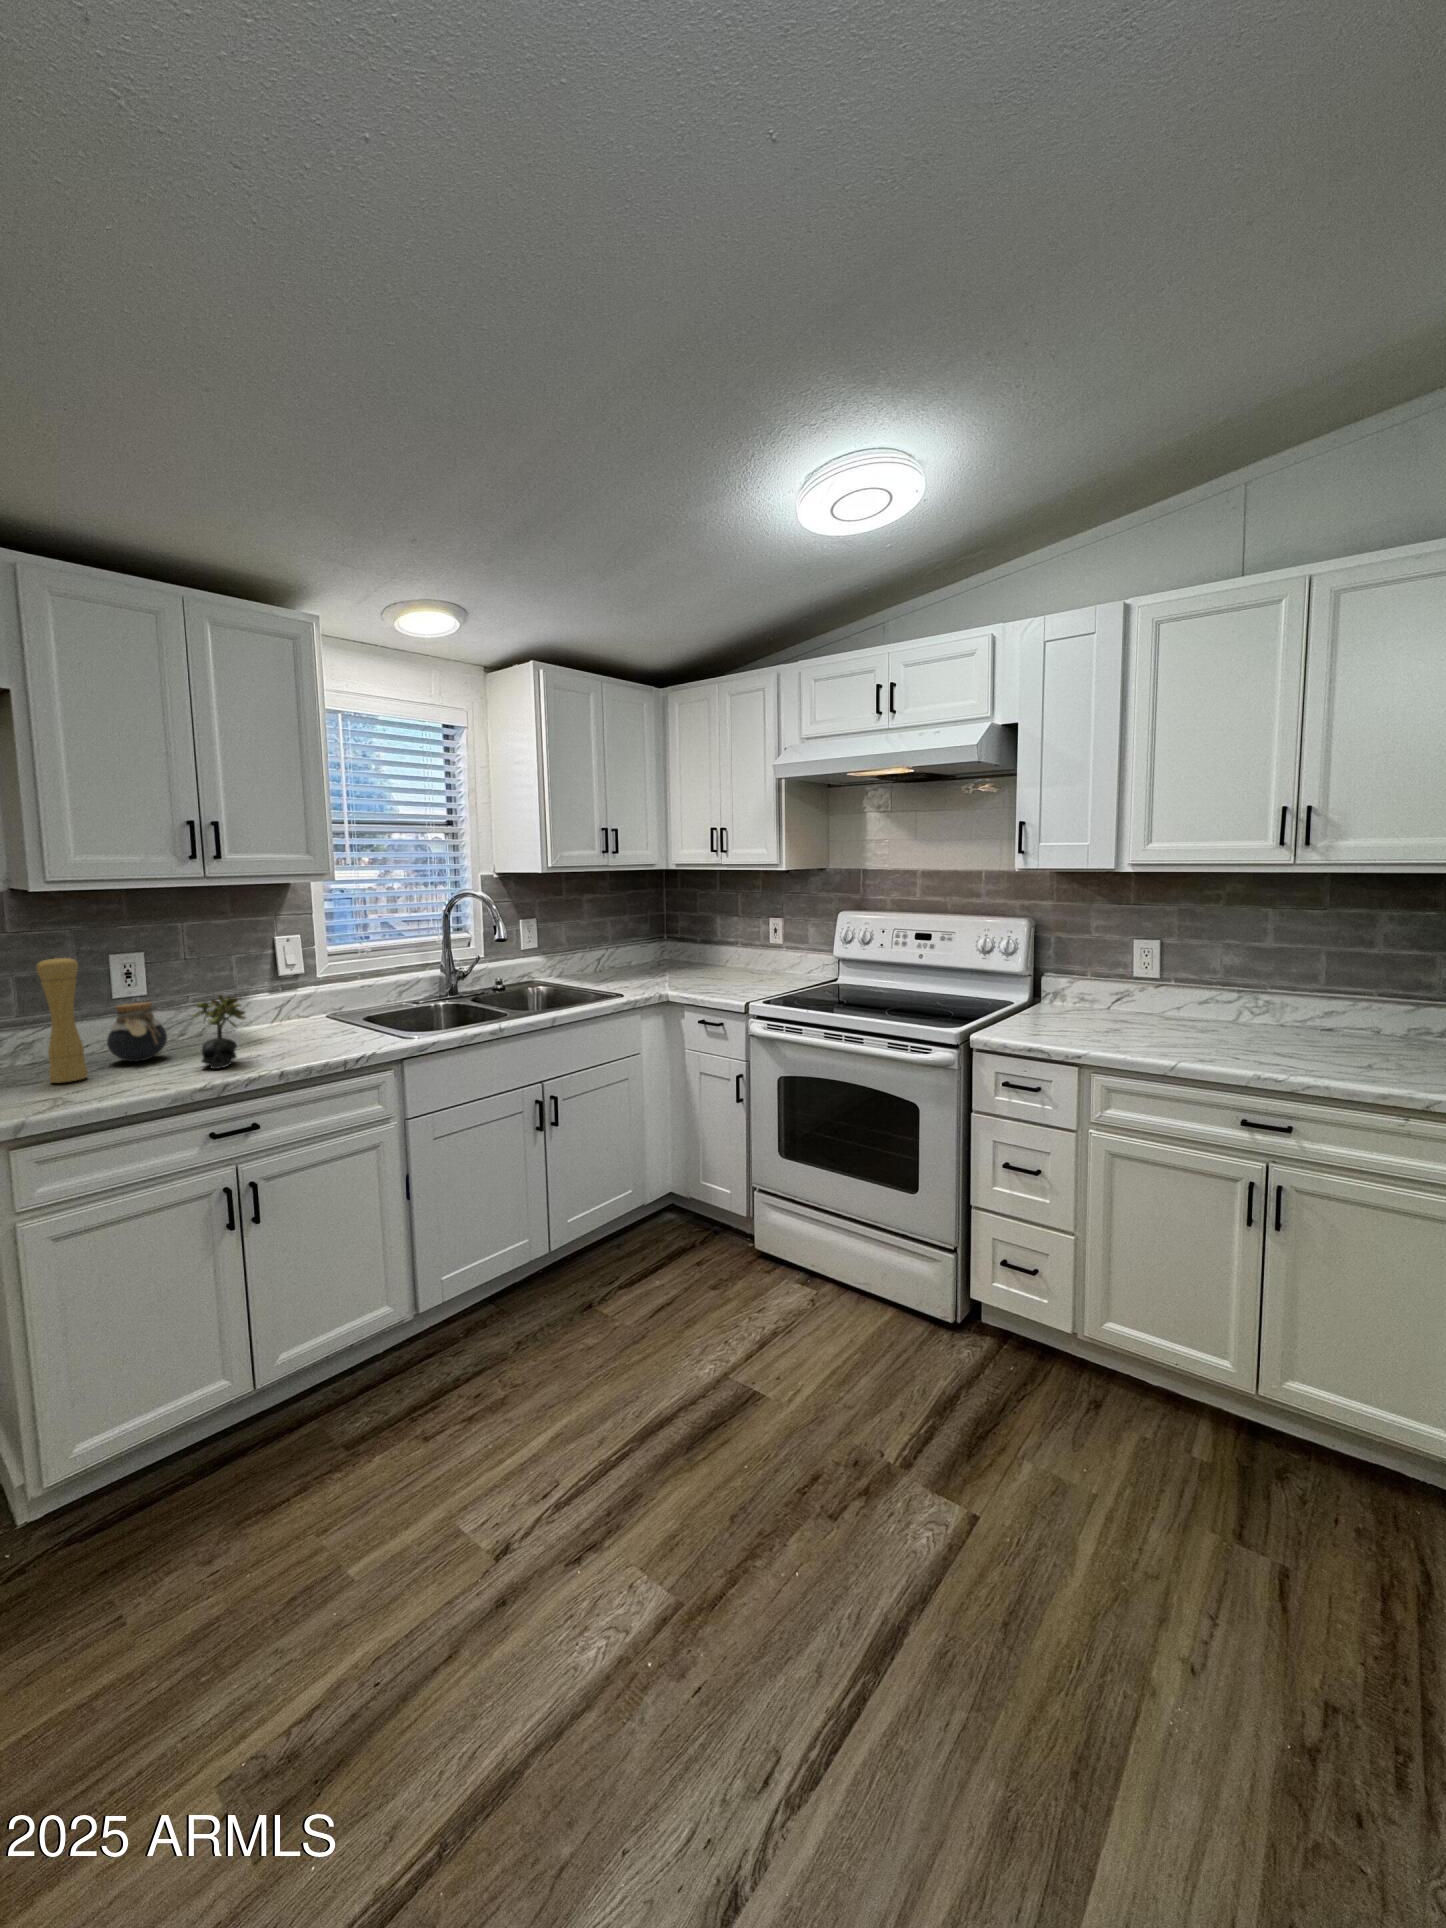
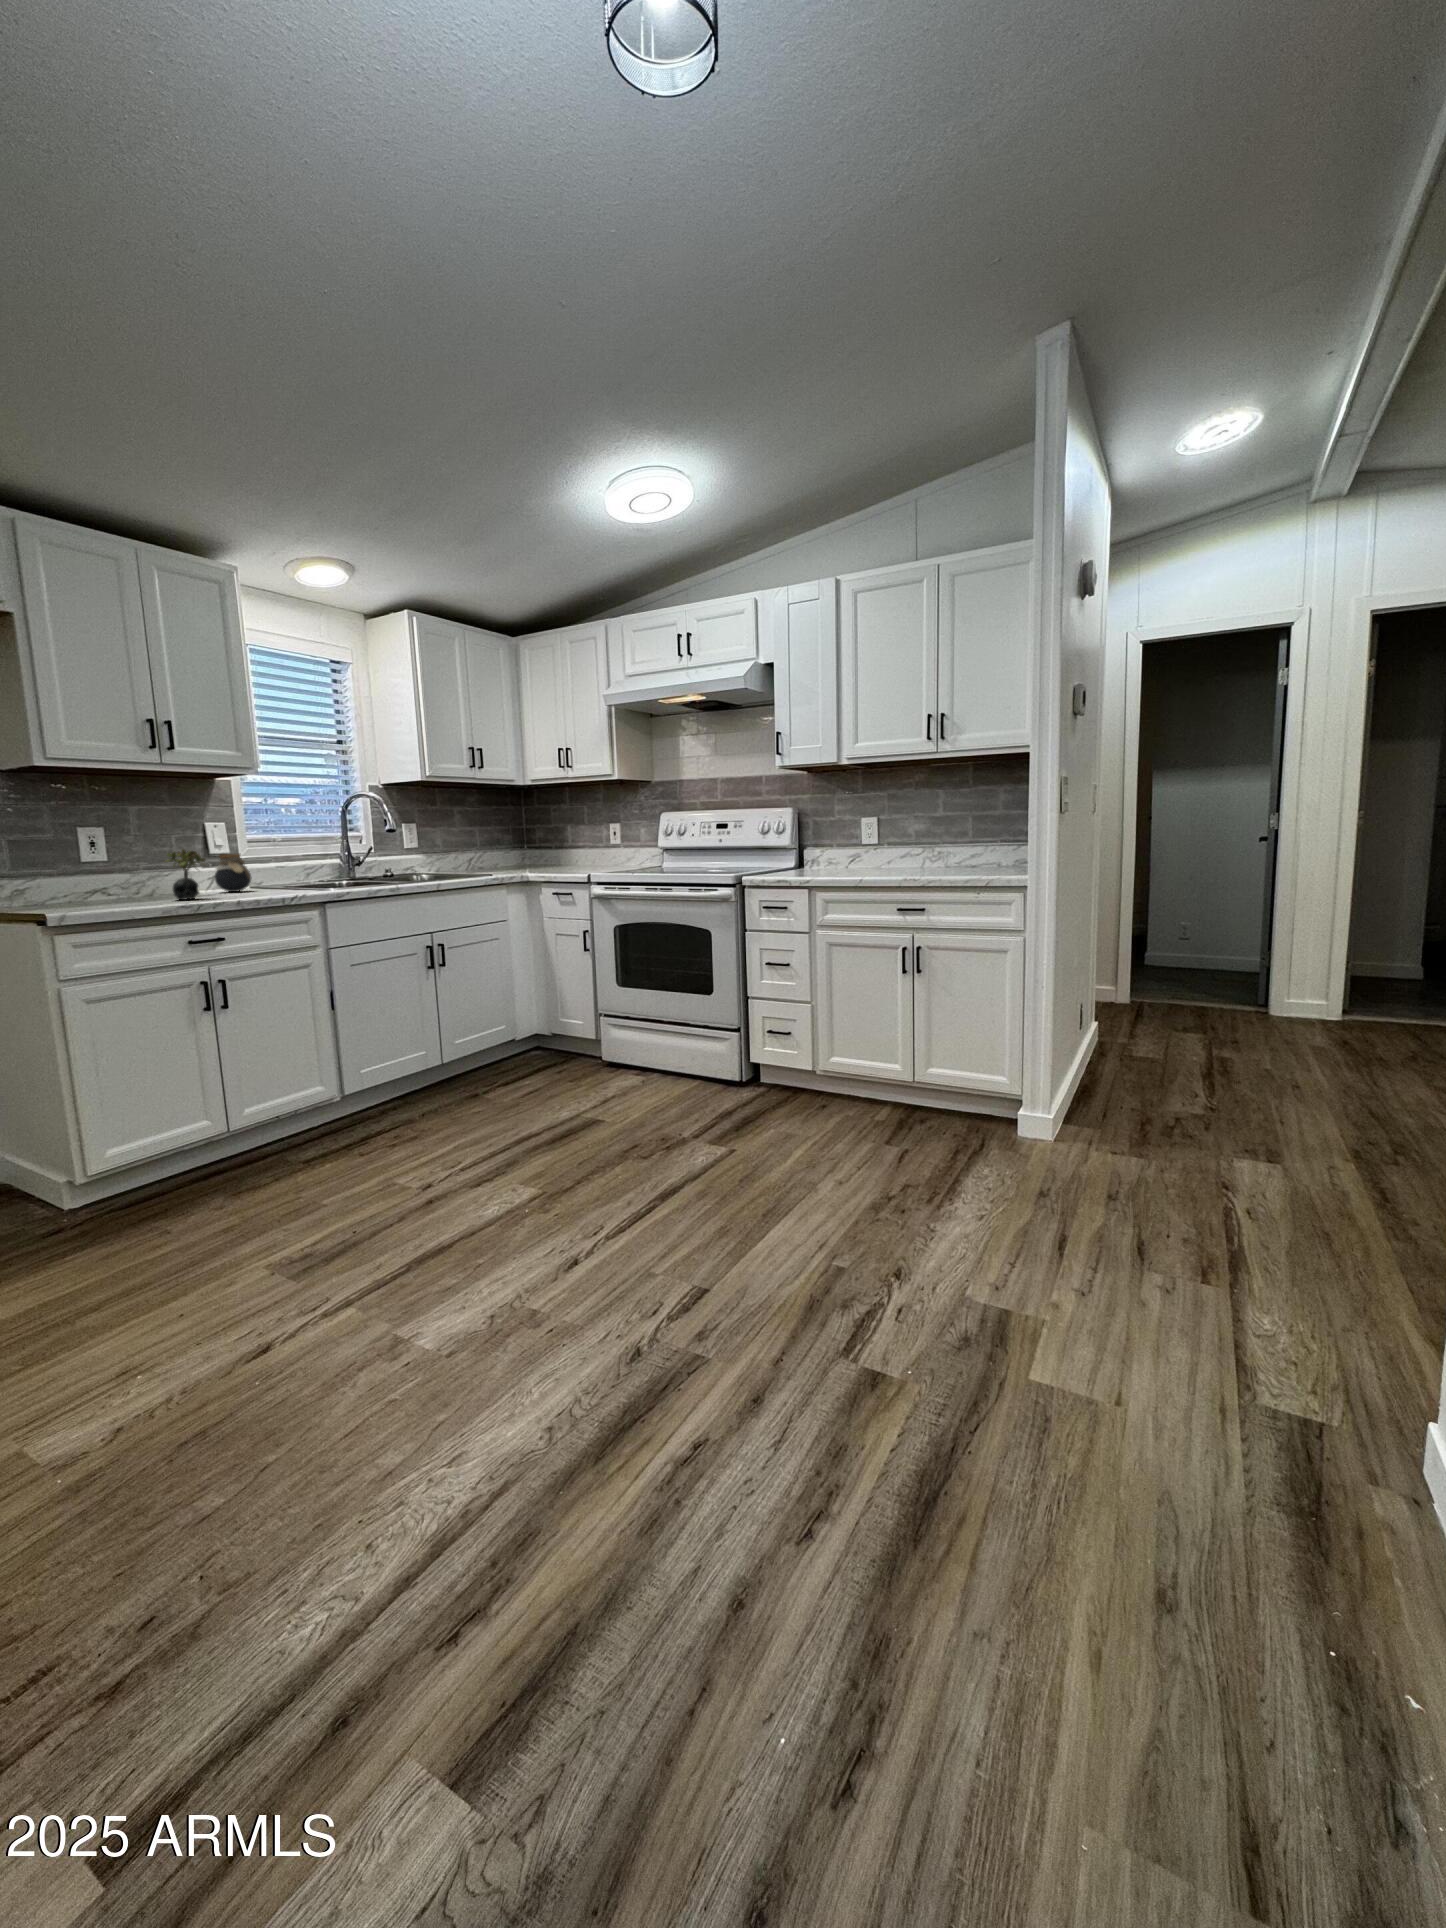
pepper mill: present [37,957,87,1083] -> none [46,814,88,906]
jar: present [107,1002,167,1062] -> present [215,854,251,892]

